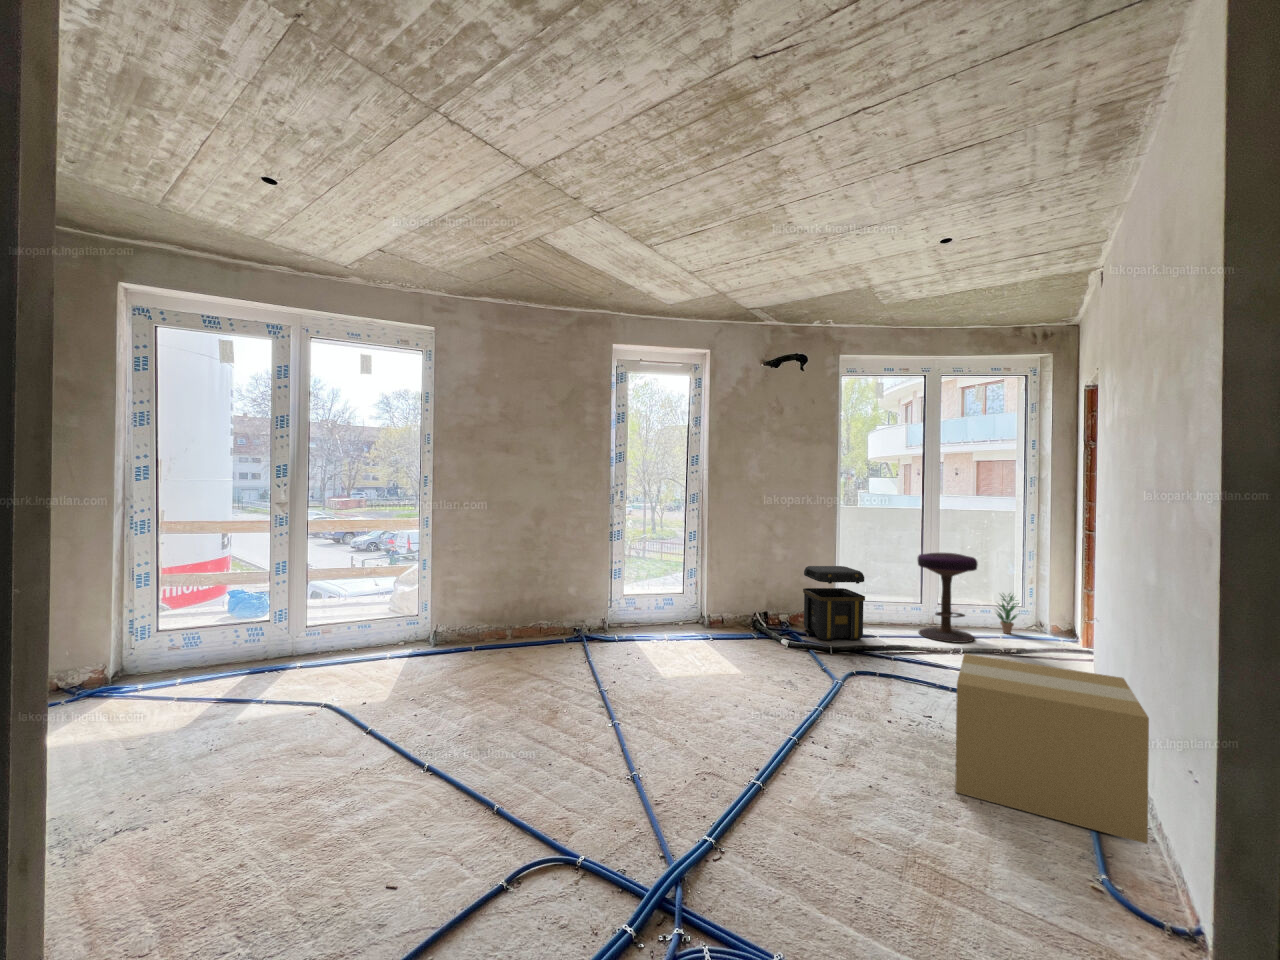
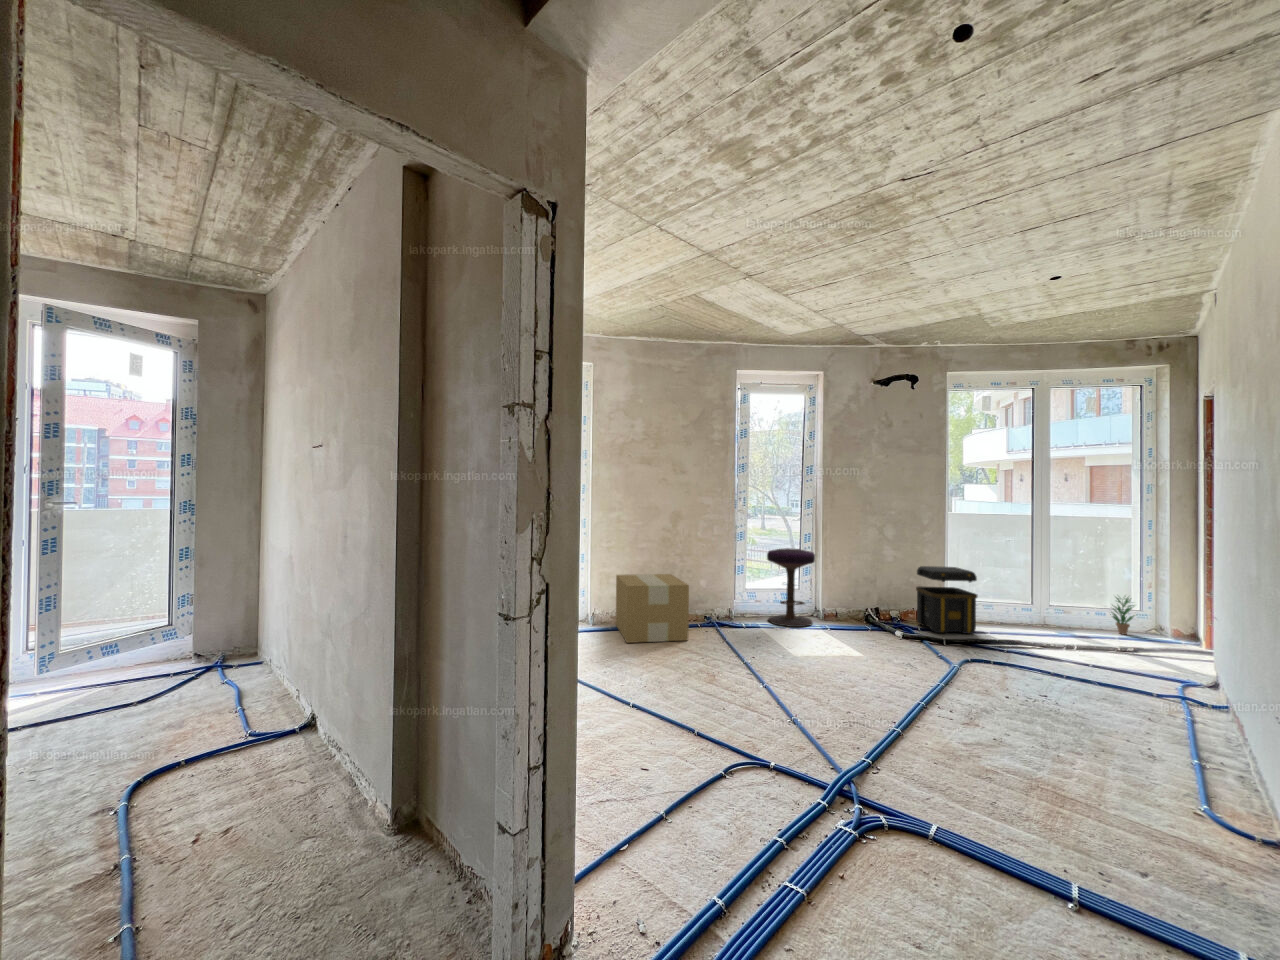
stool: present [918,553,978,643] -> present [767,548,815,627]
cardboard box: present [955,654,1149,844] -> present [616,574,689,643]

